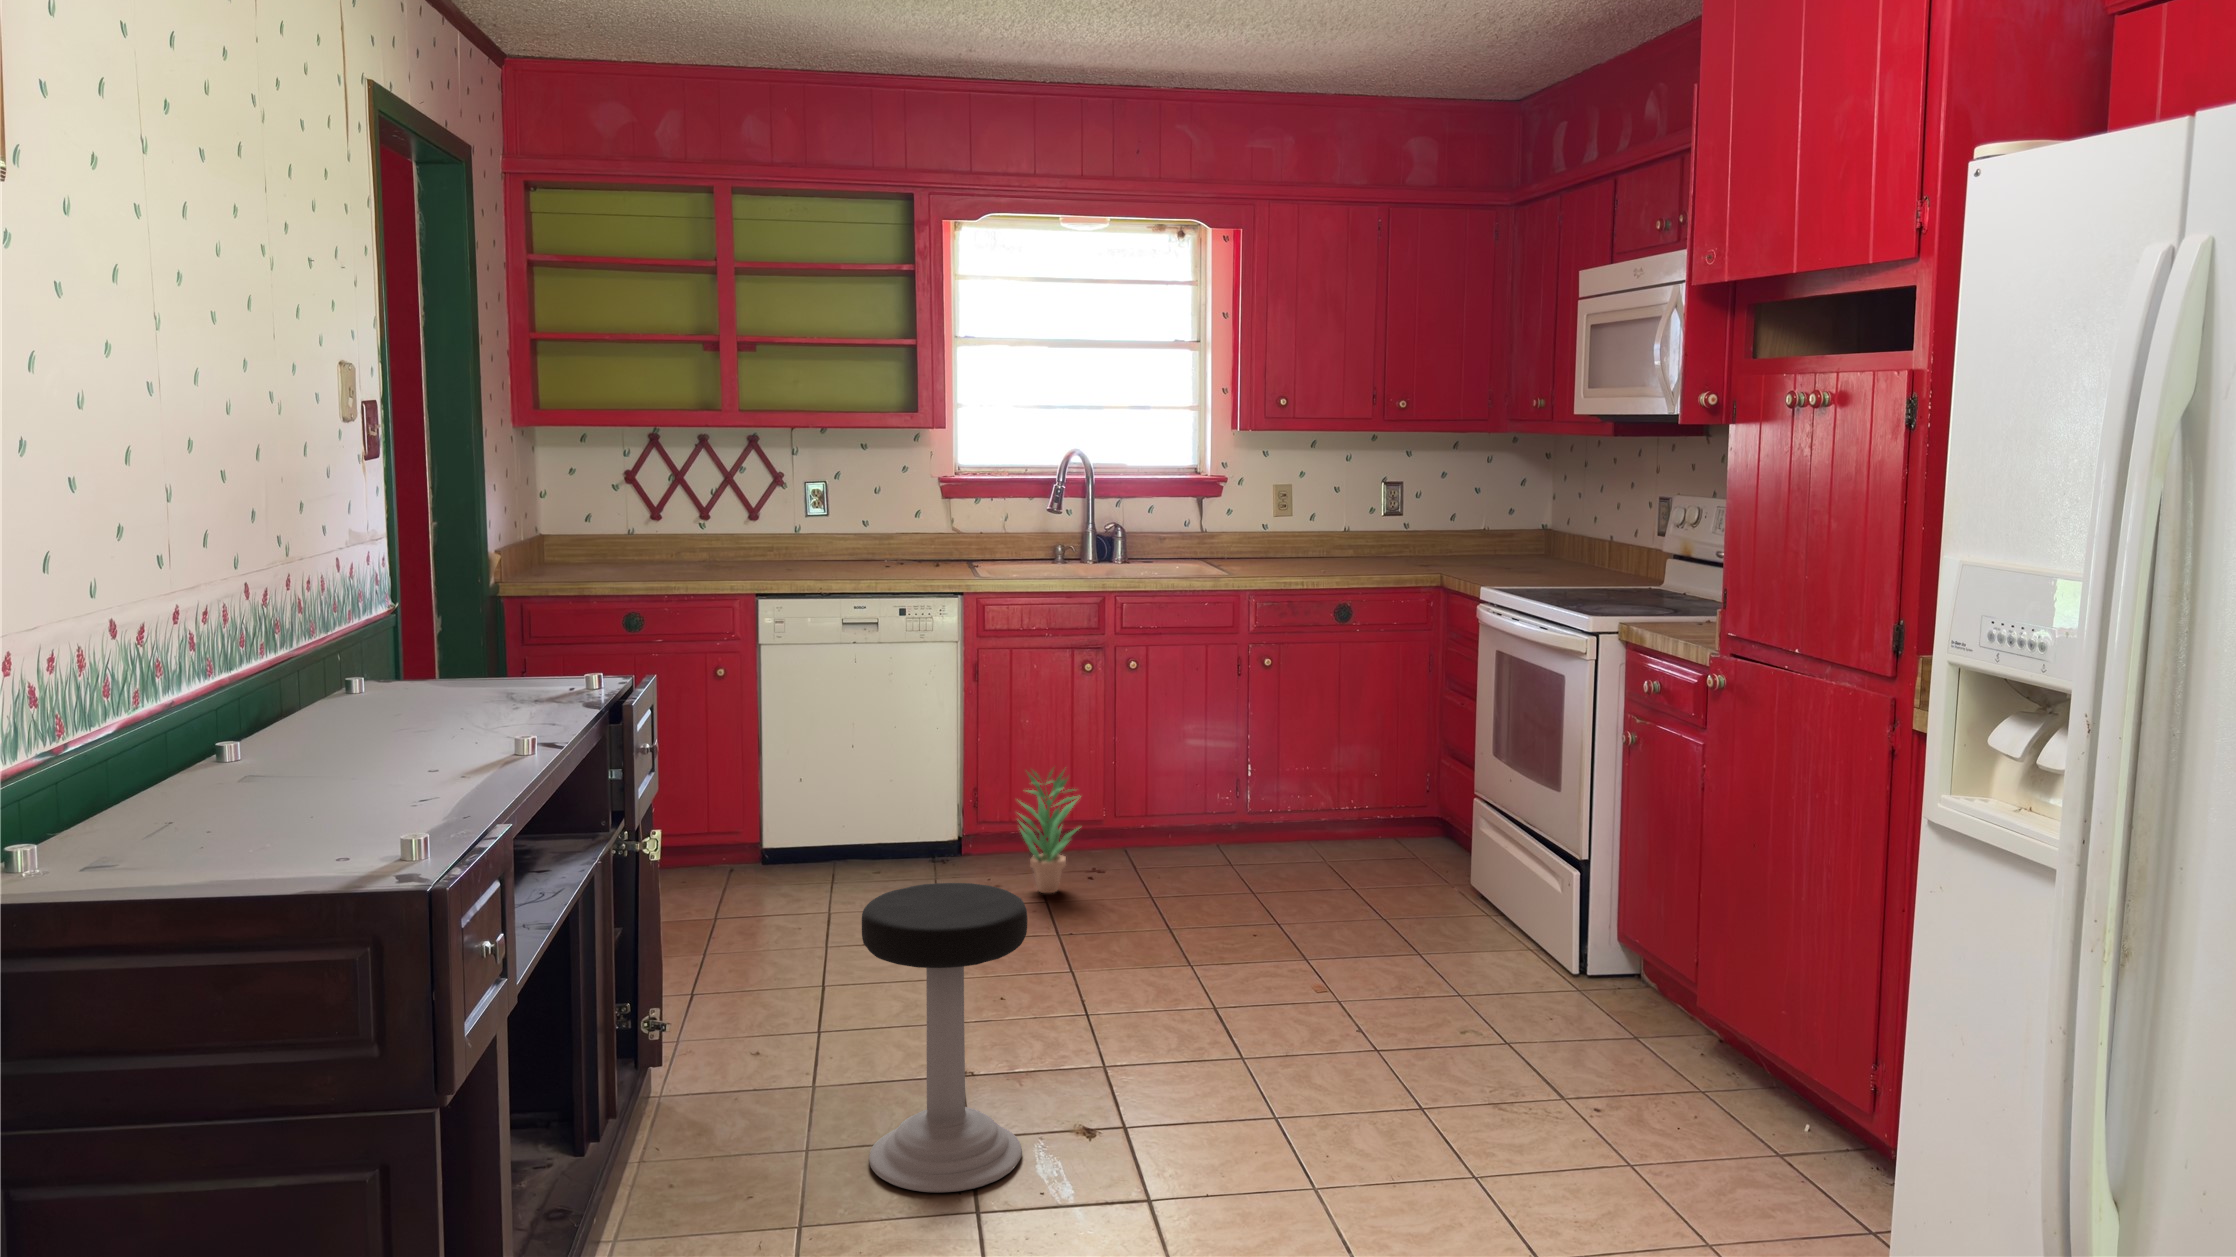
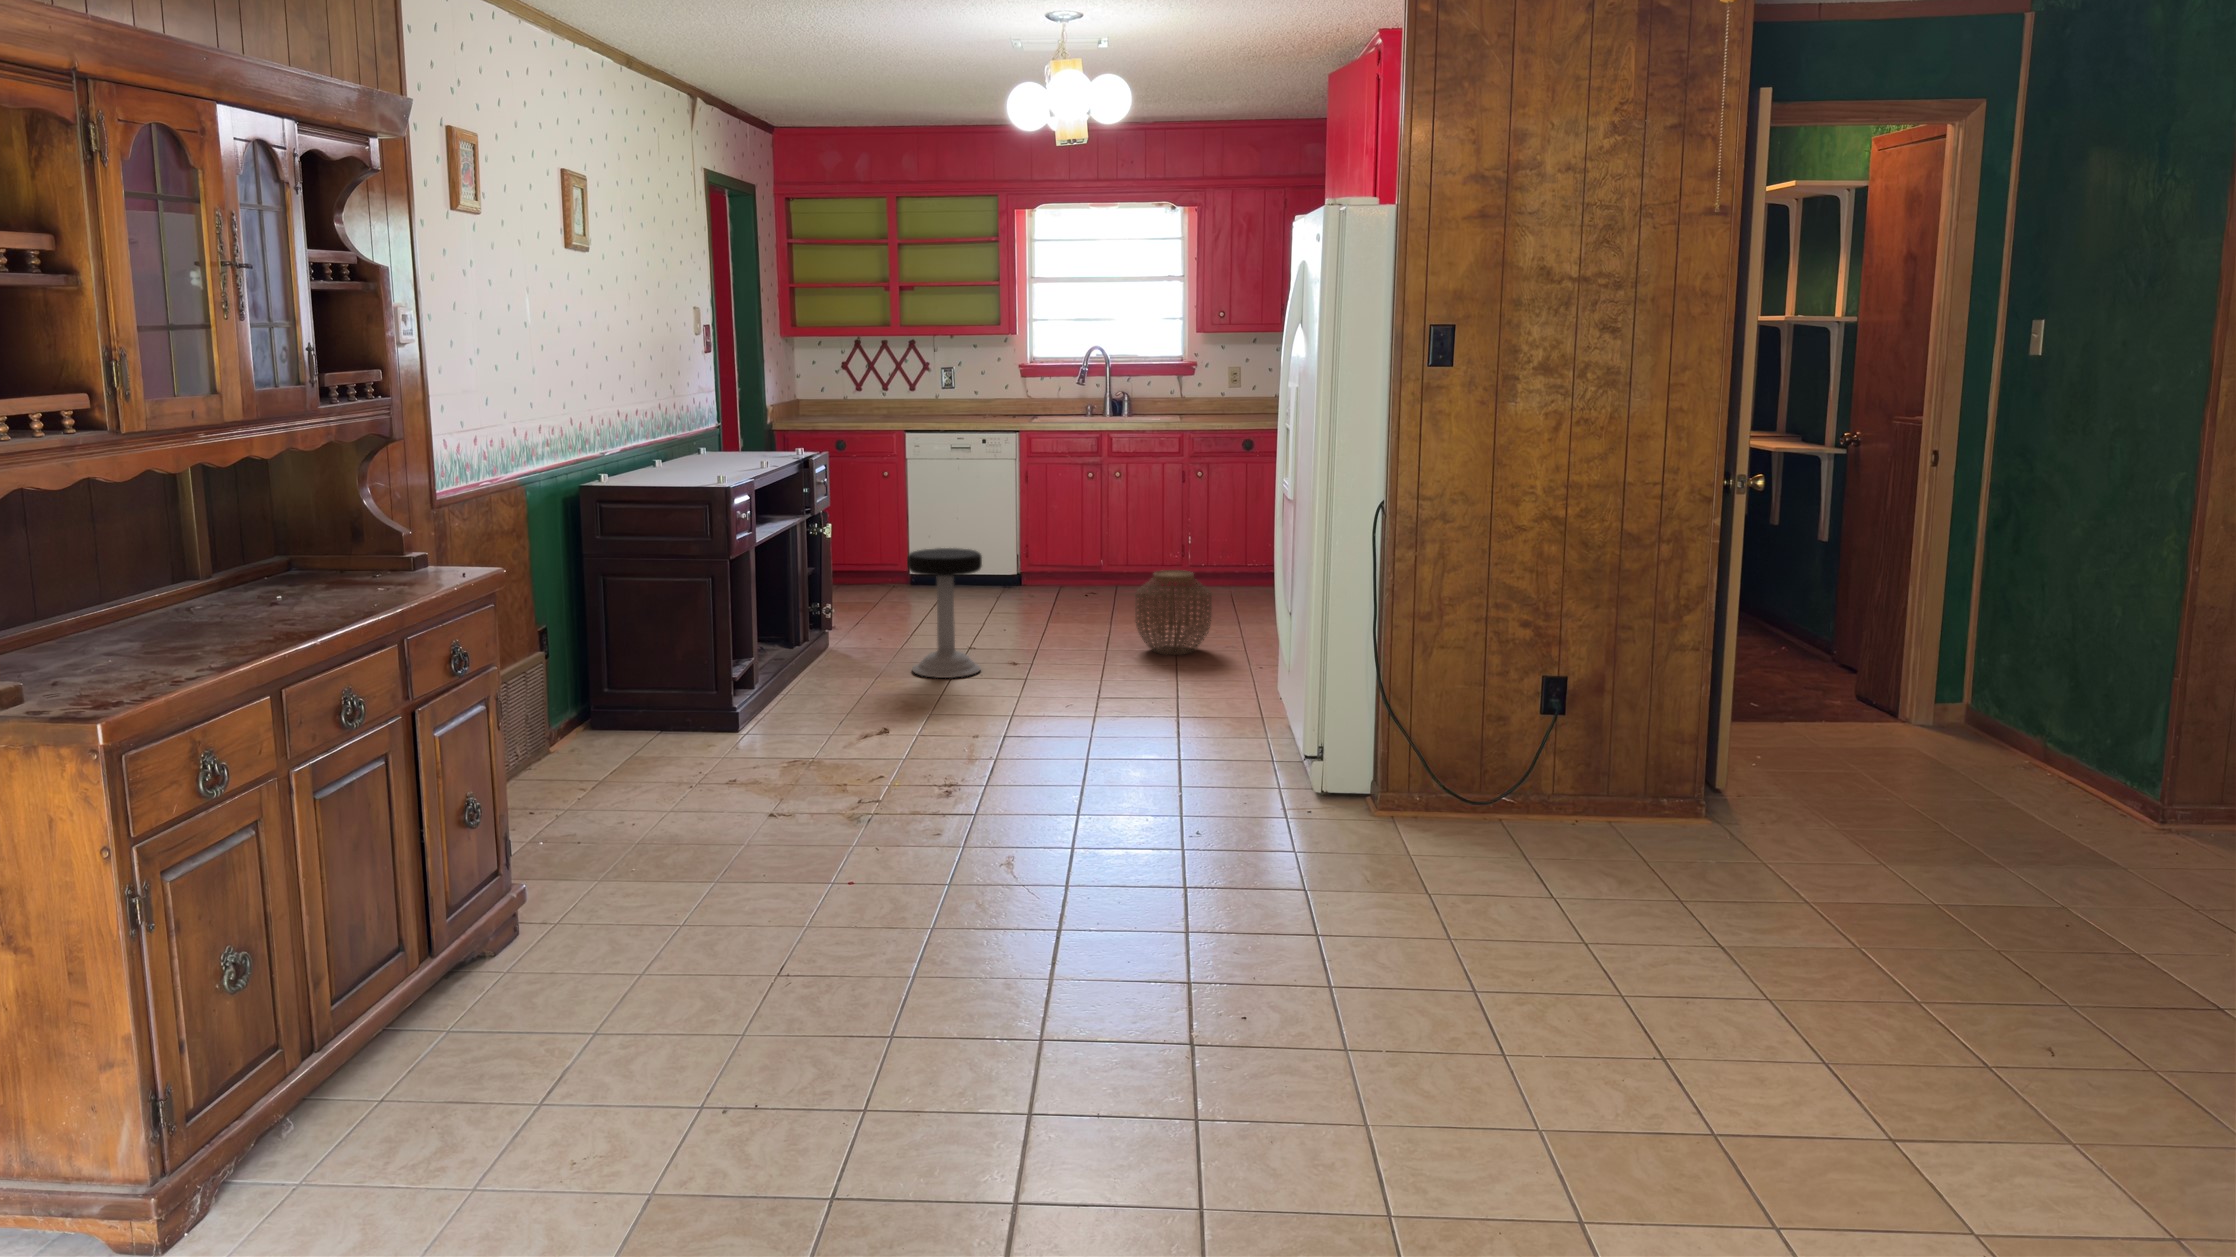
potted plant: present [1020,770,1081,893] -> none [1040,527,1080,601]
woven basket: none [1282,879,1429,1051] -> present [1135,570,1212,654]

